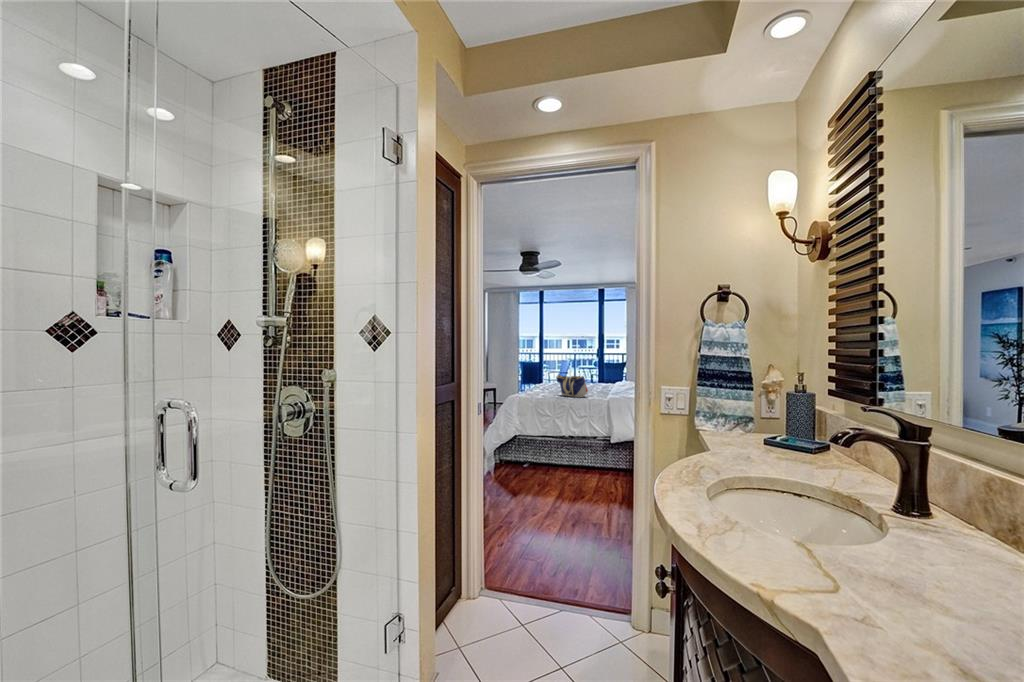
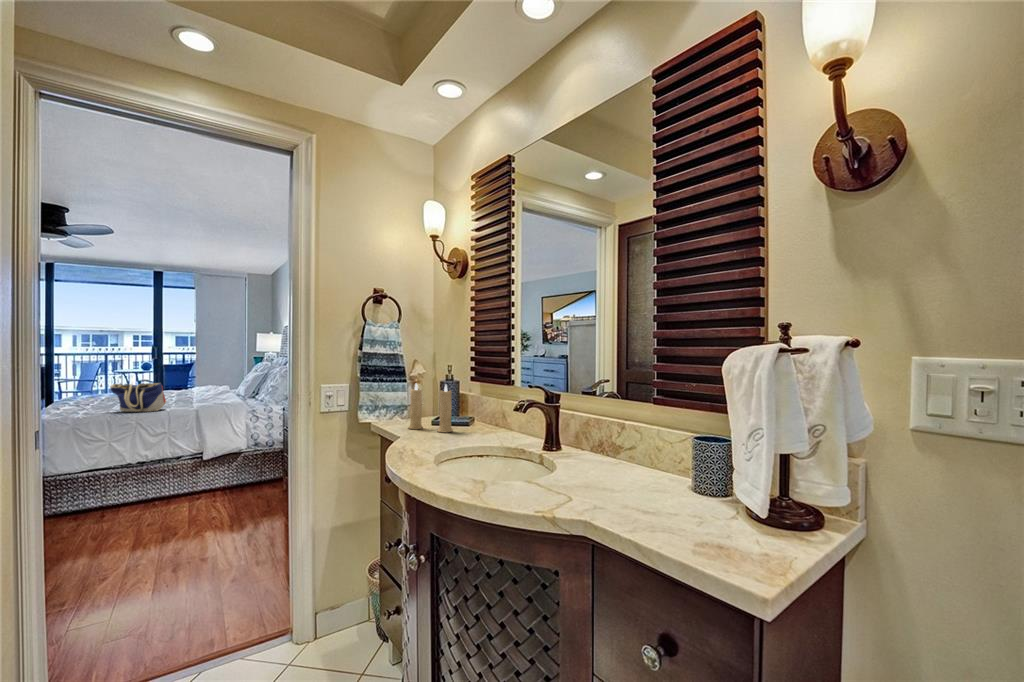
candle: none [740,390,798,459] -> present [408,383,453,432]

